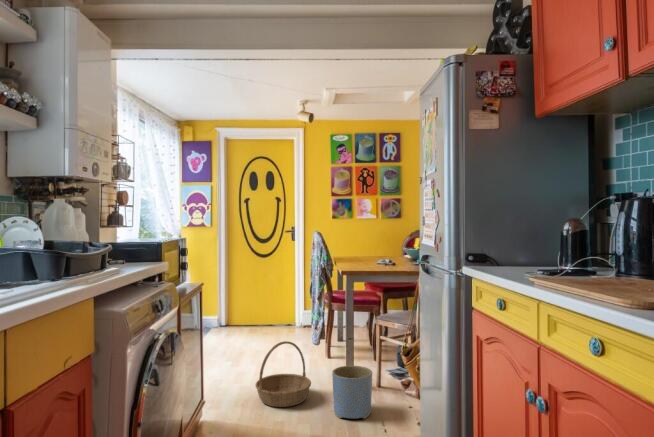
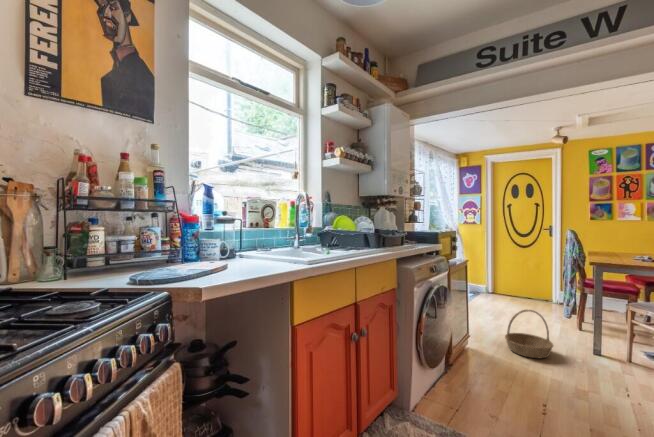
planter: present [332,366,372,419] -> none [571,339,614,386]

